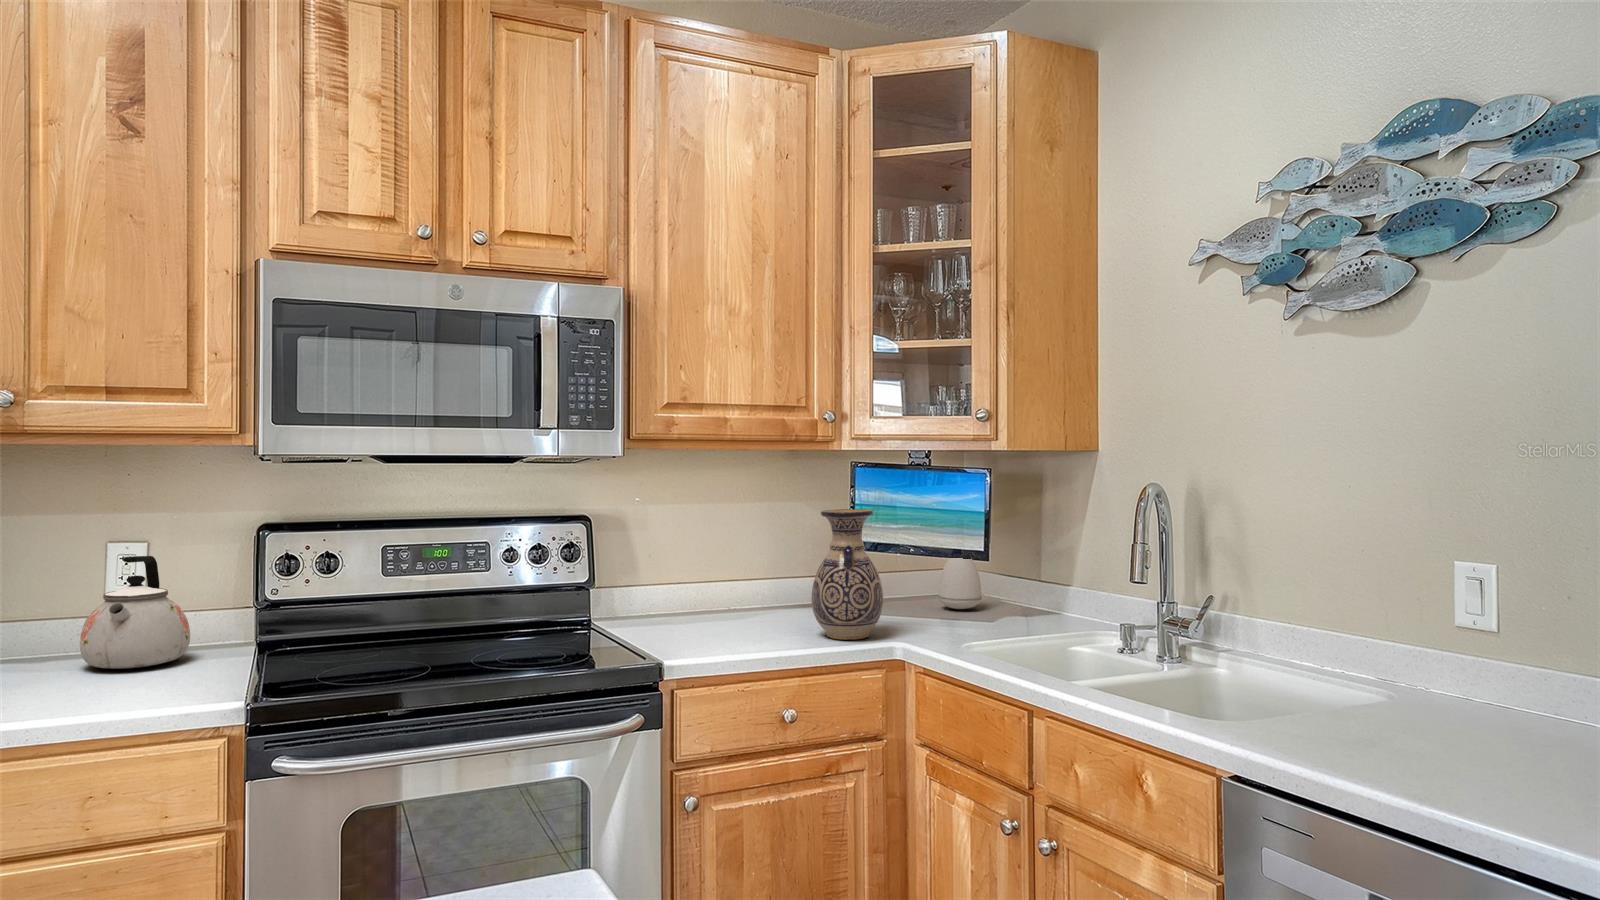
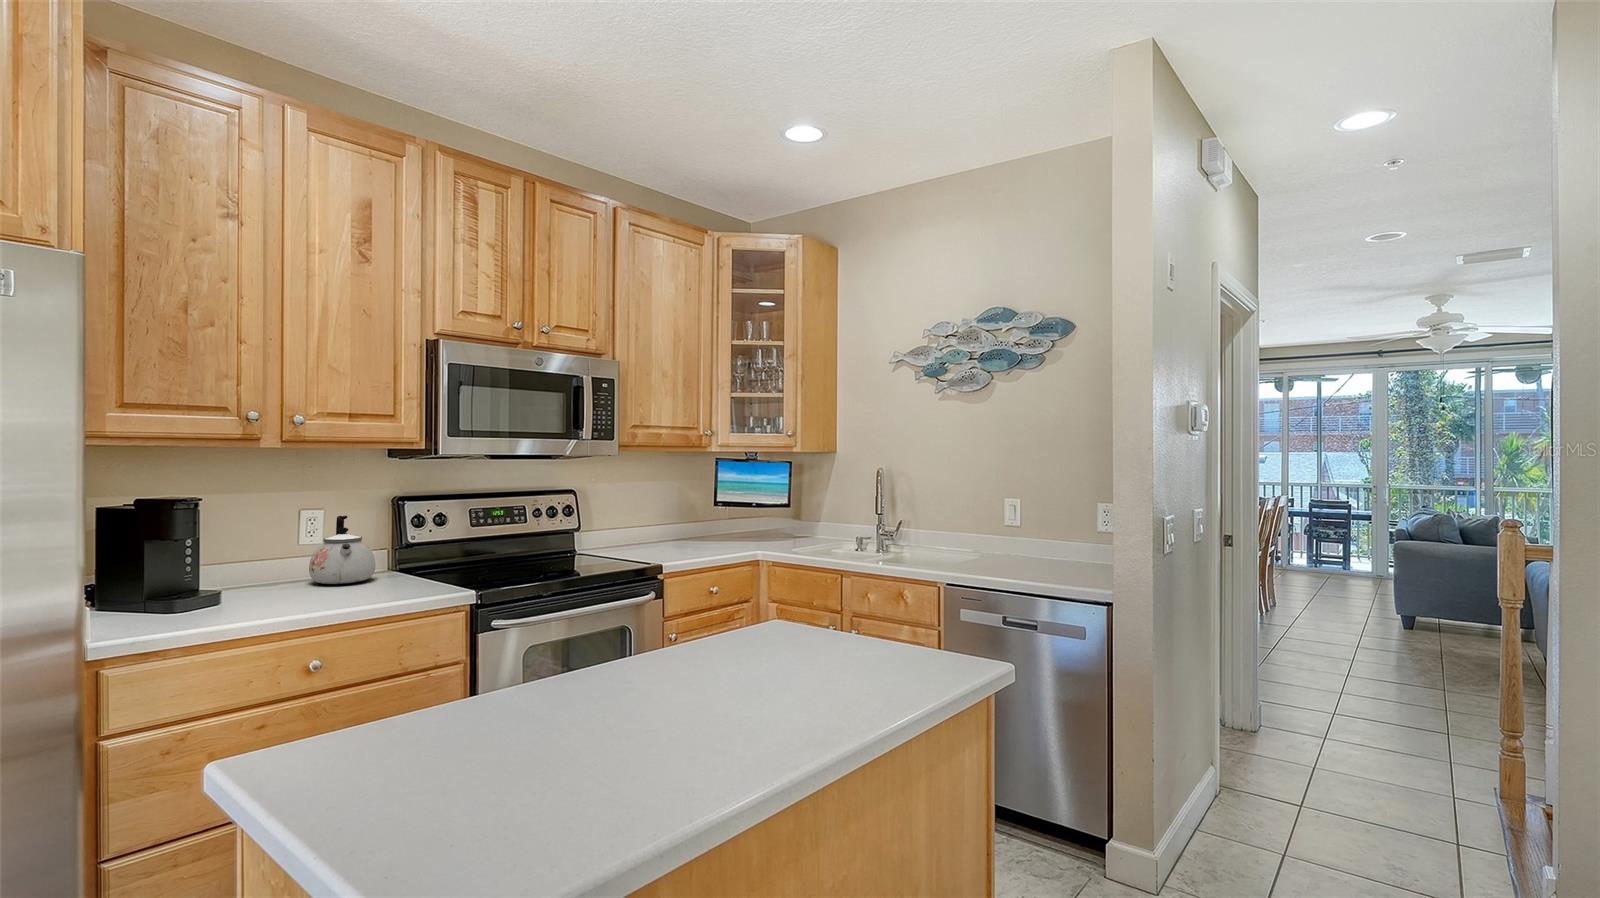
vase: present [811,509,883,640] -> none [710,483,748,551]
soap dispenser: present [939,558,982,609] -> none [753,494,777,537]

